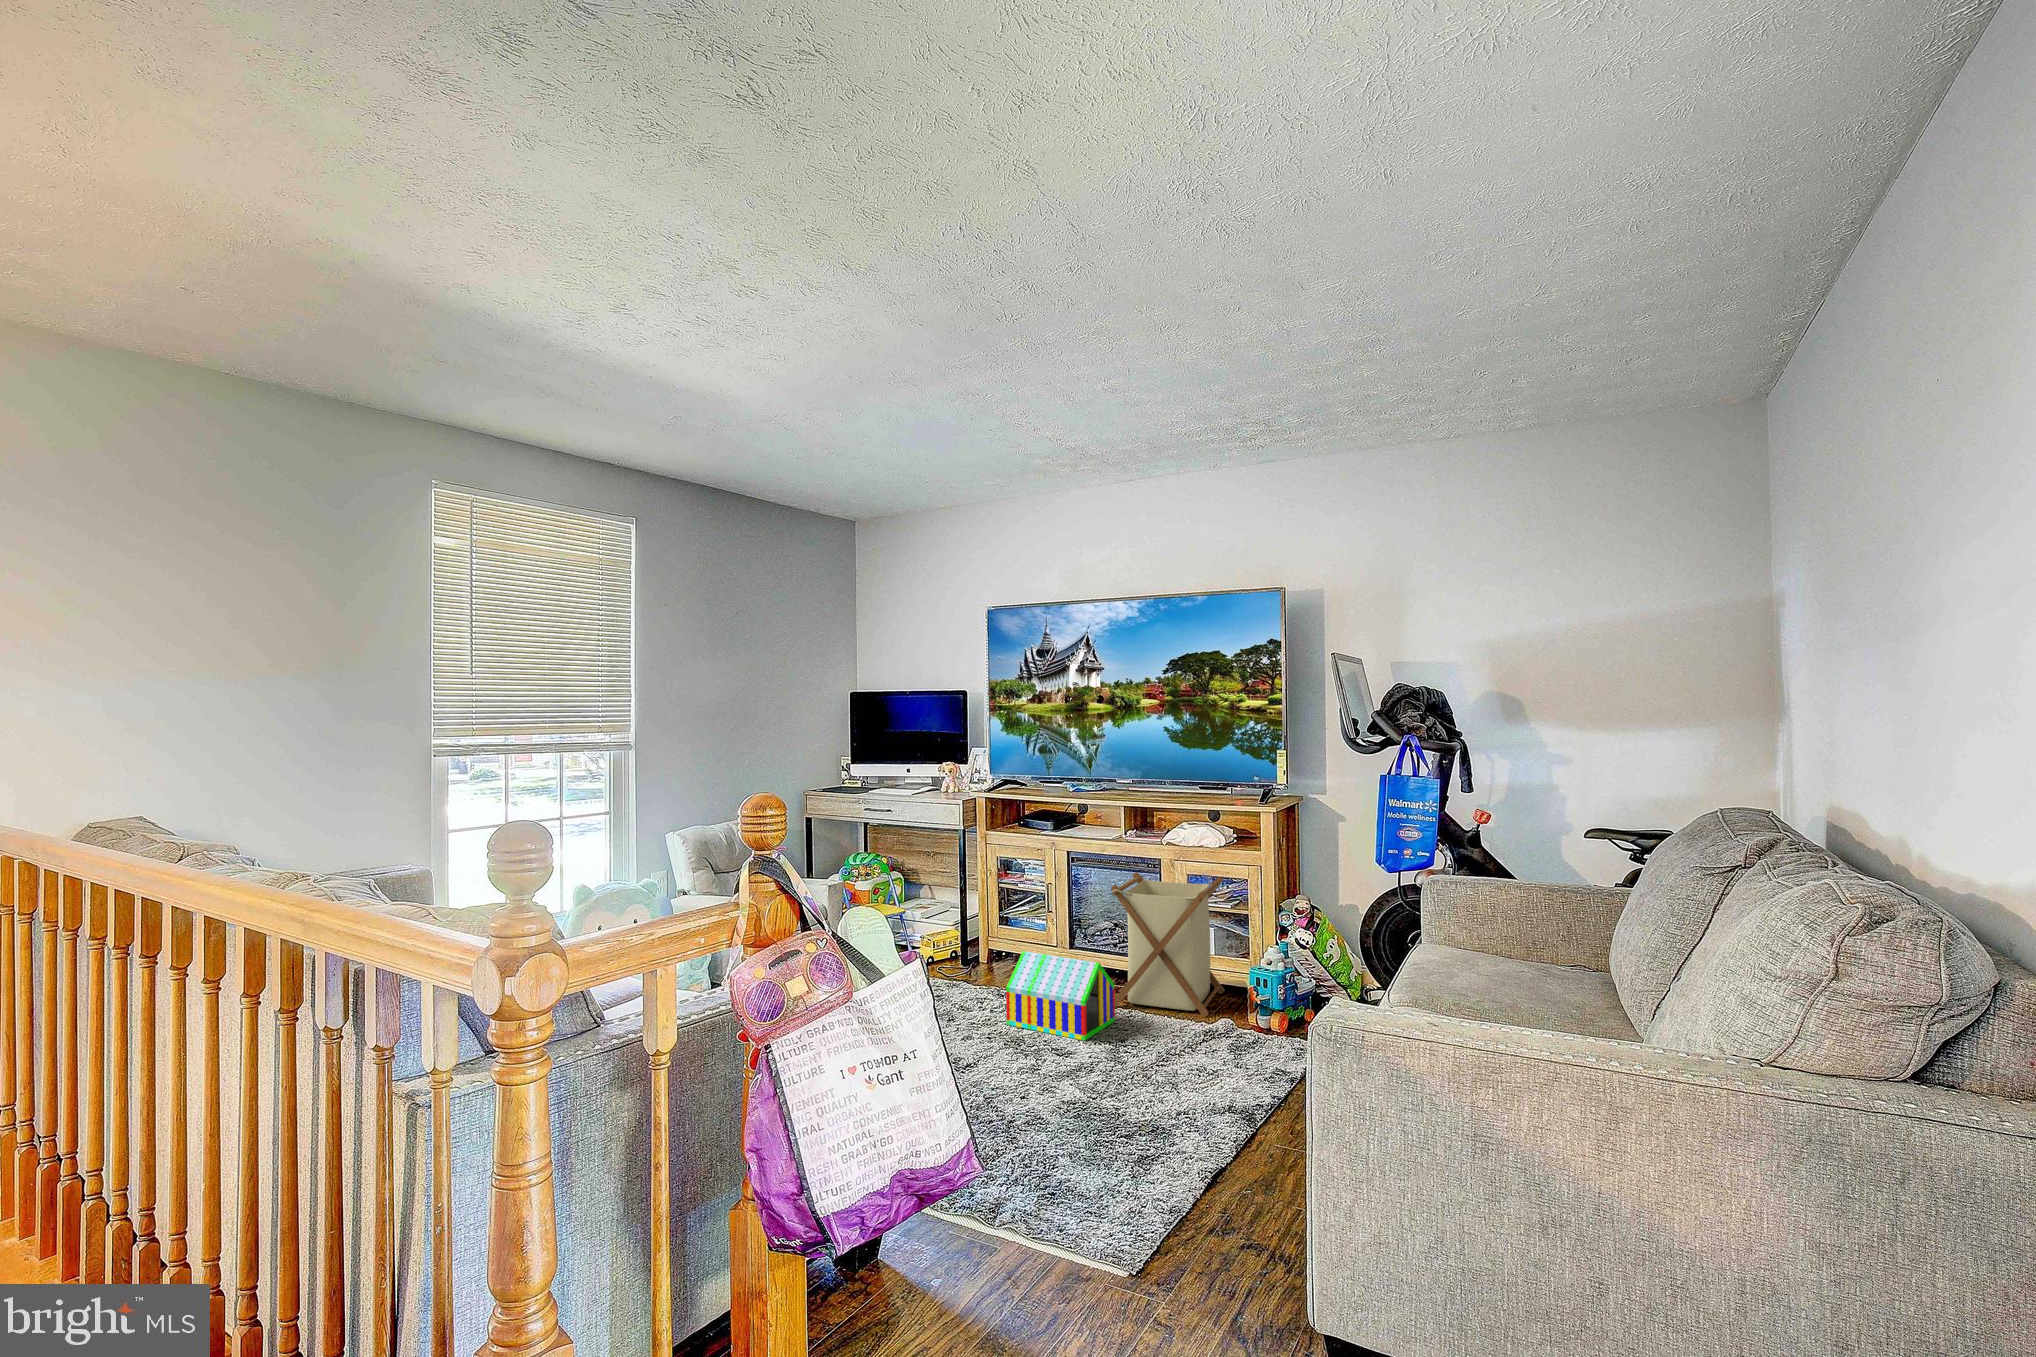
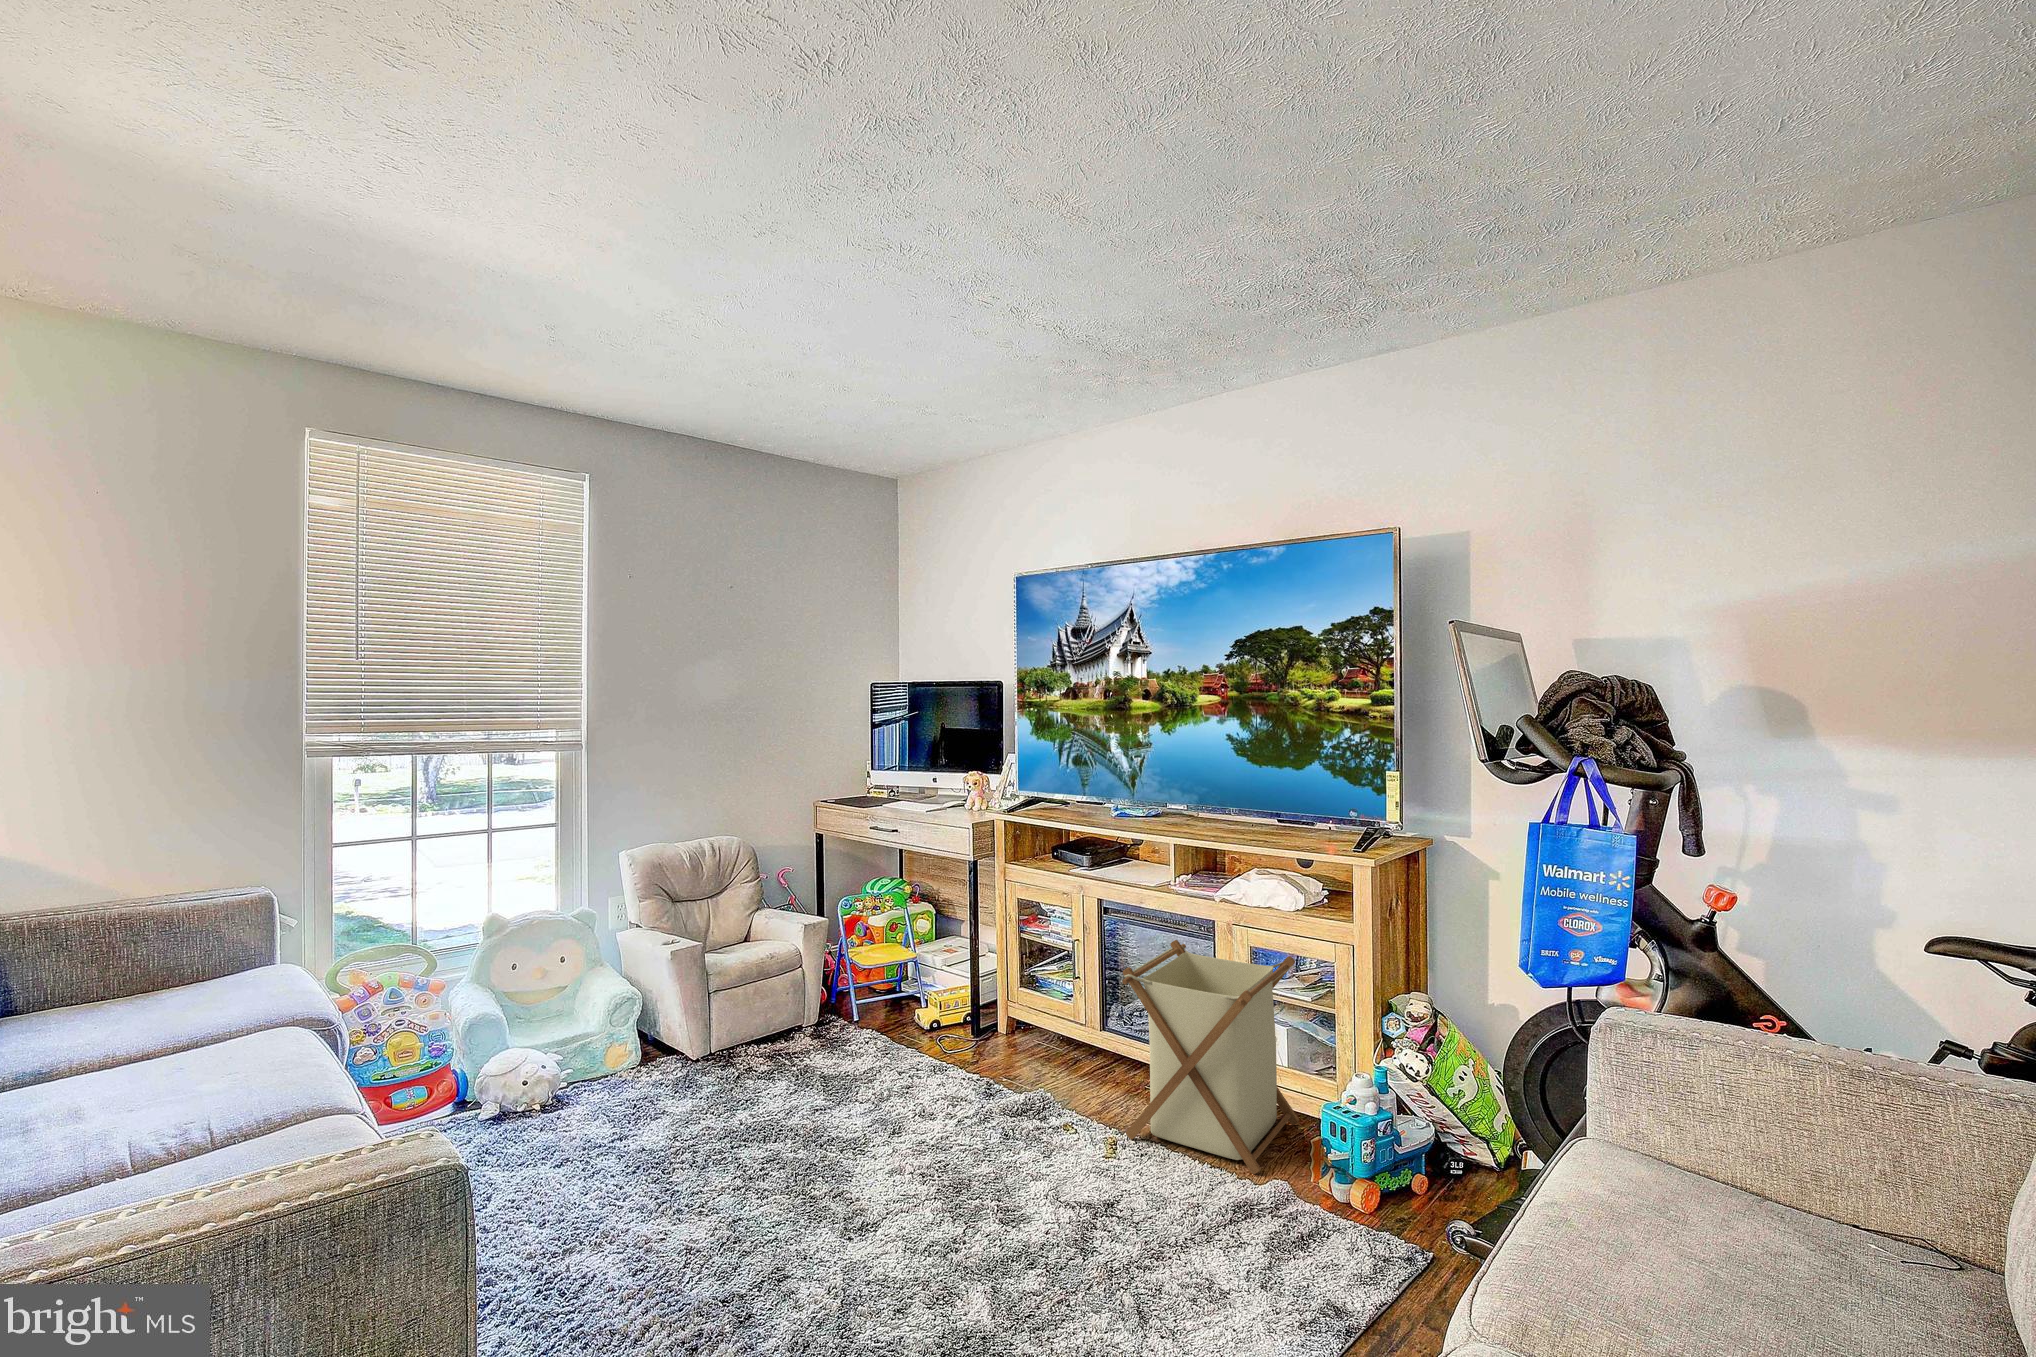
toy house: present [1006,951,1115,1041] -> none [964,1058,1119,1211]

